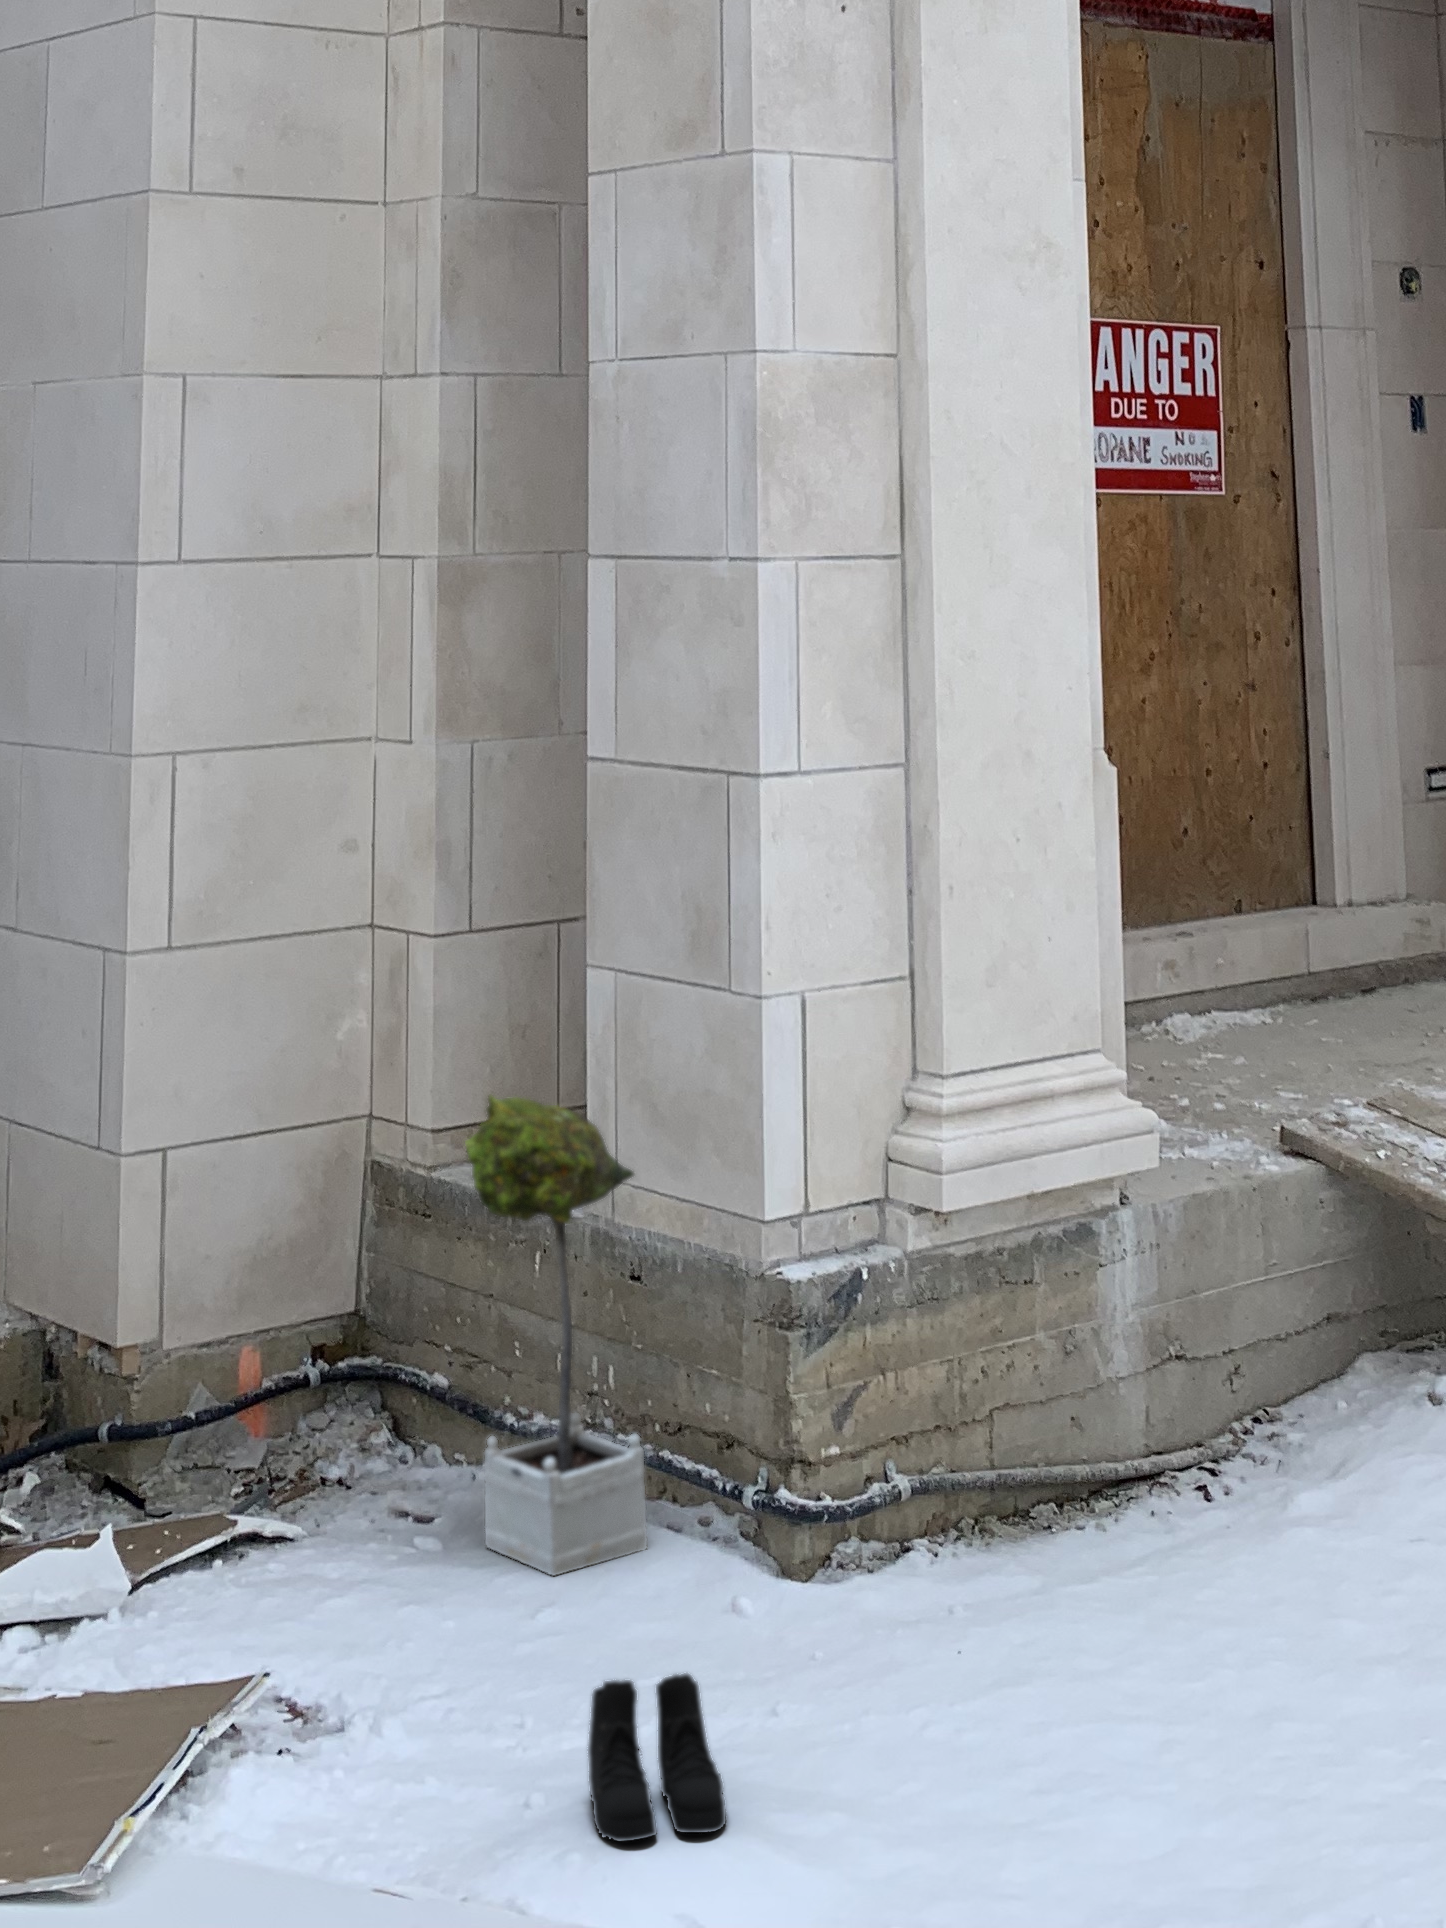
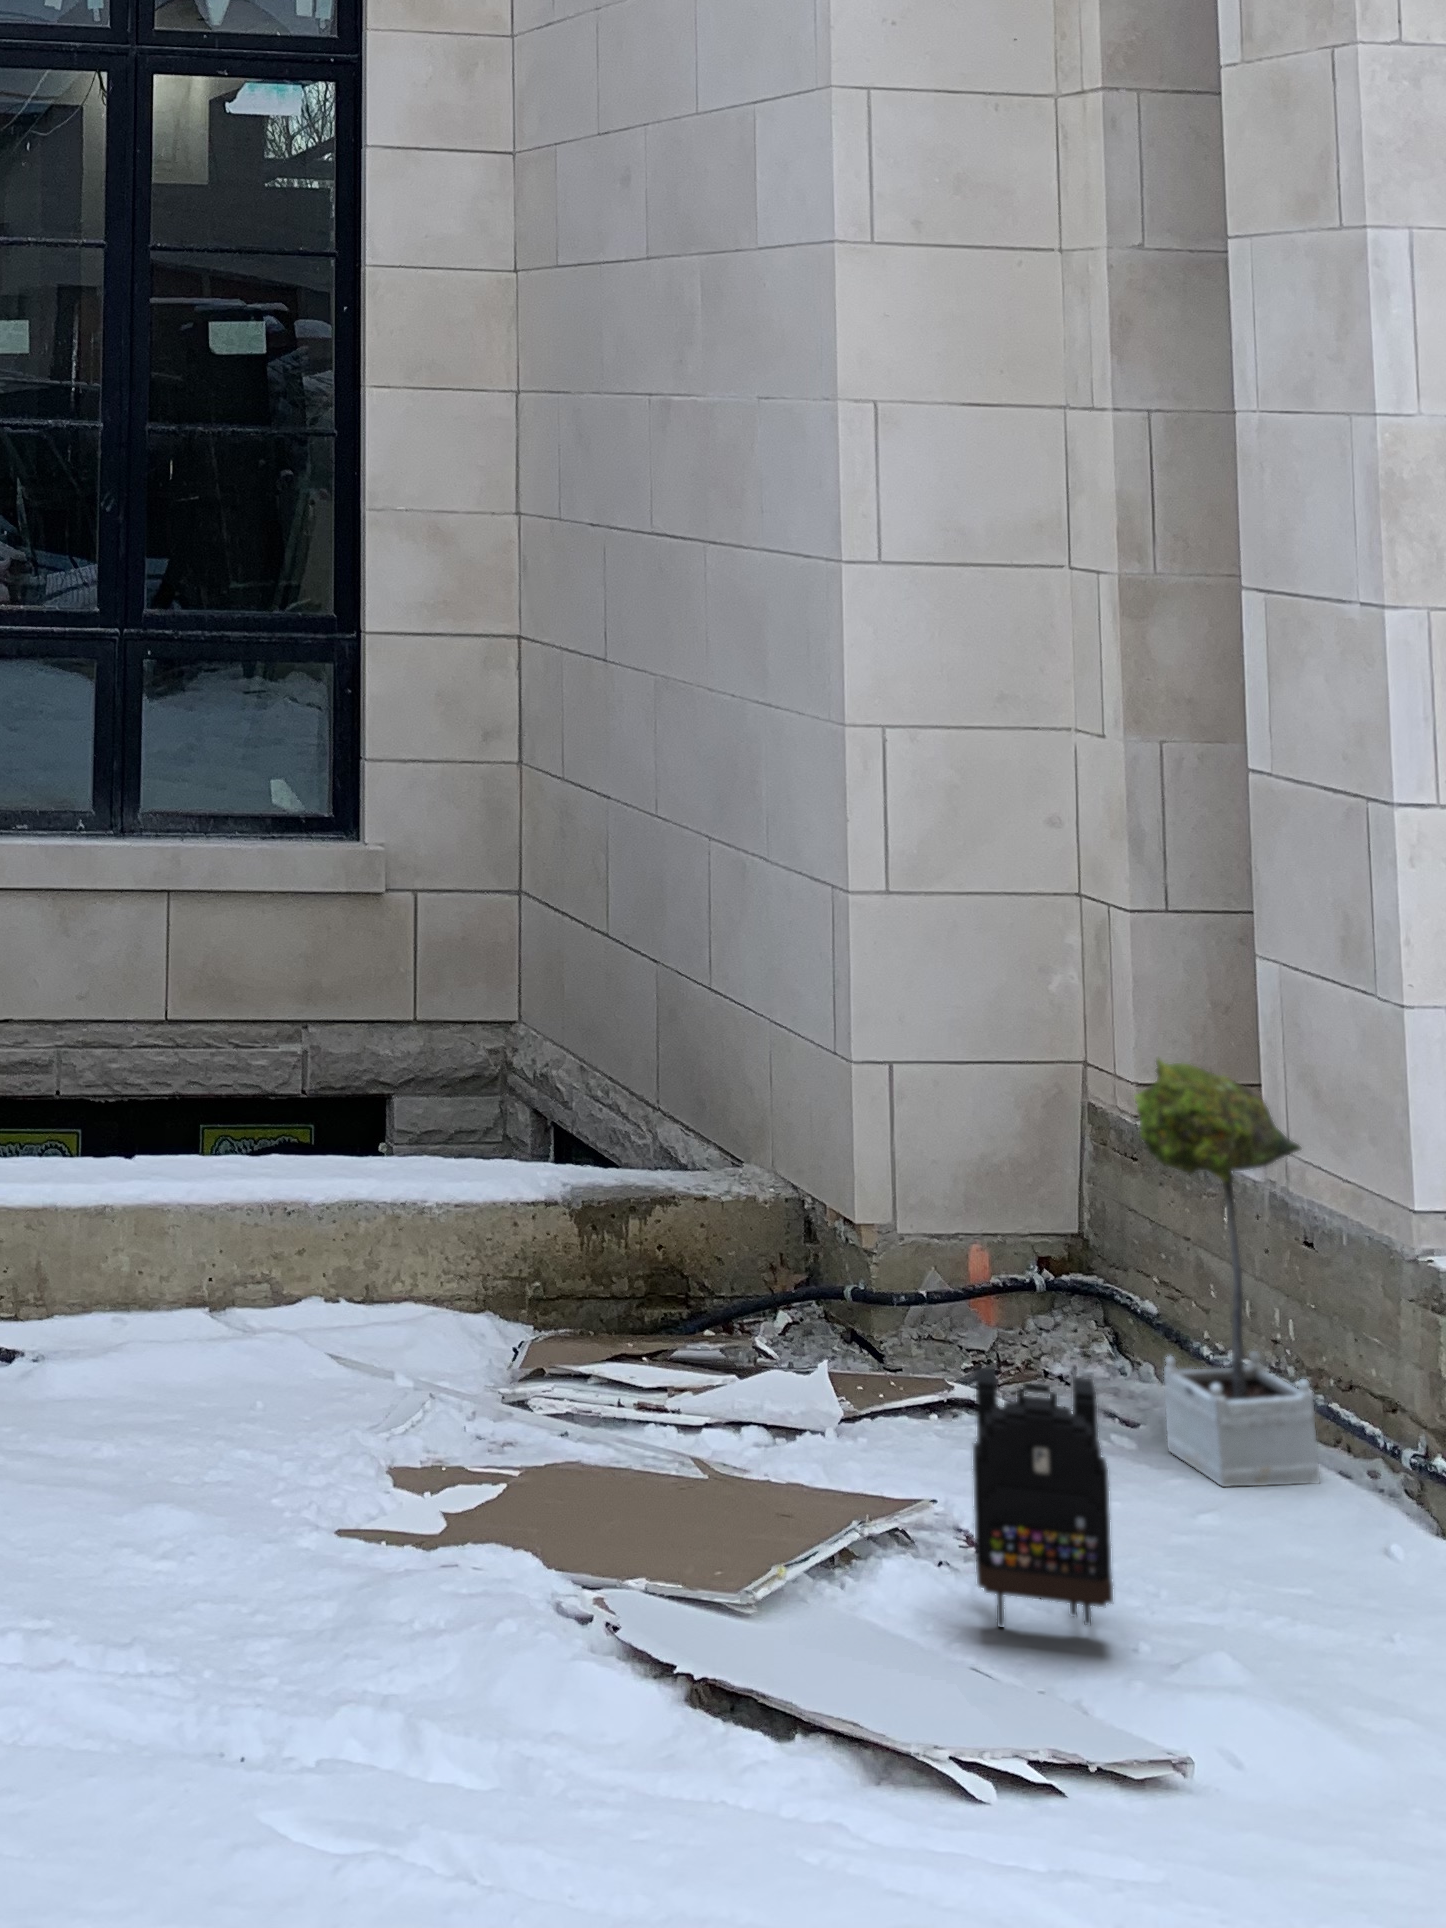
backpack: none [341,1479,507,1809] -> present [973,1368,1113,1627]
boots: present [588,1673,726,1842] -> none [1188,1570,1309,1716]

